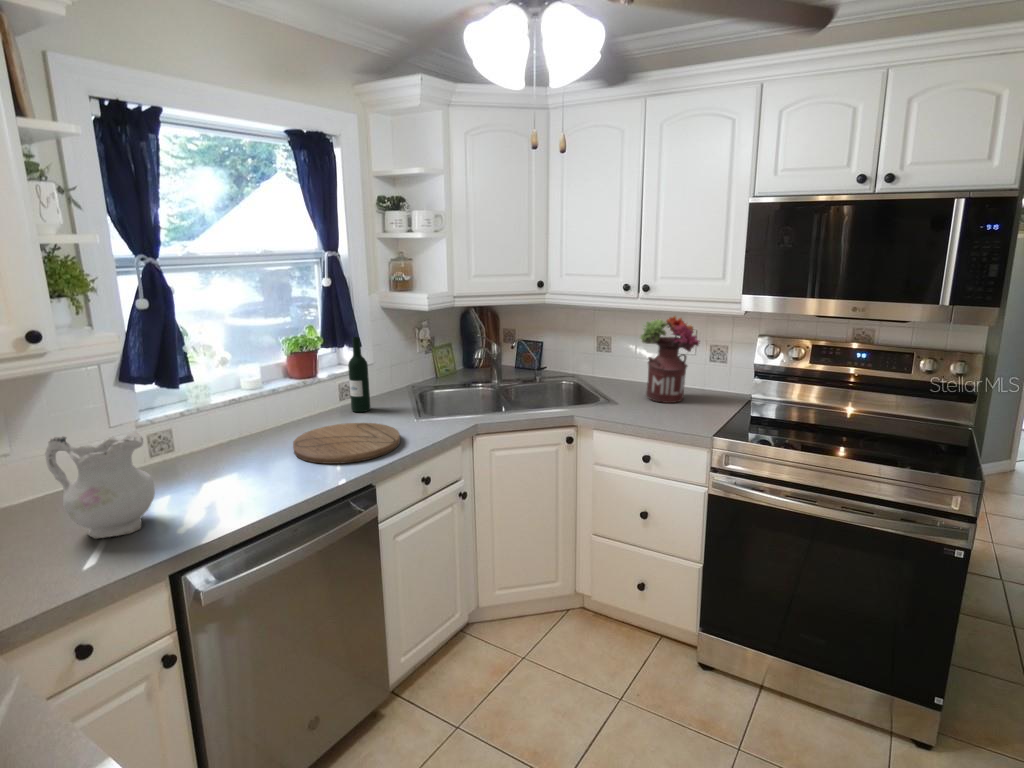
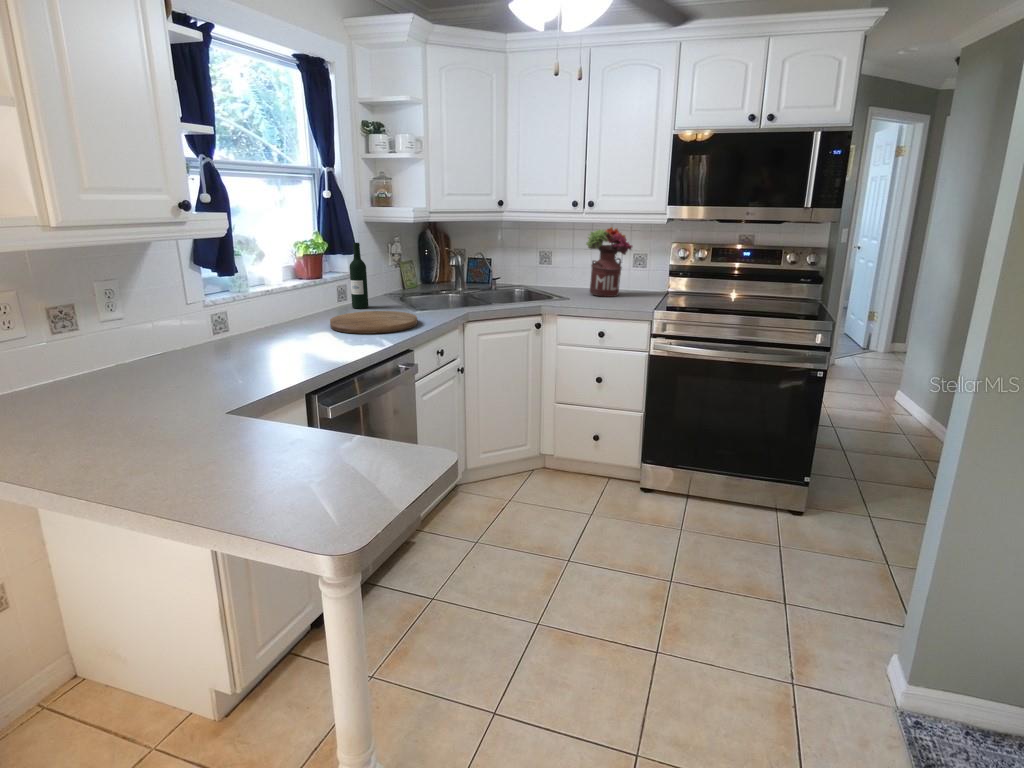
ceramic pitcher: present [45,431,155,539] -> none [183,290,267,374]

